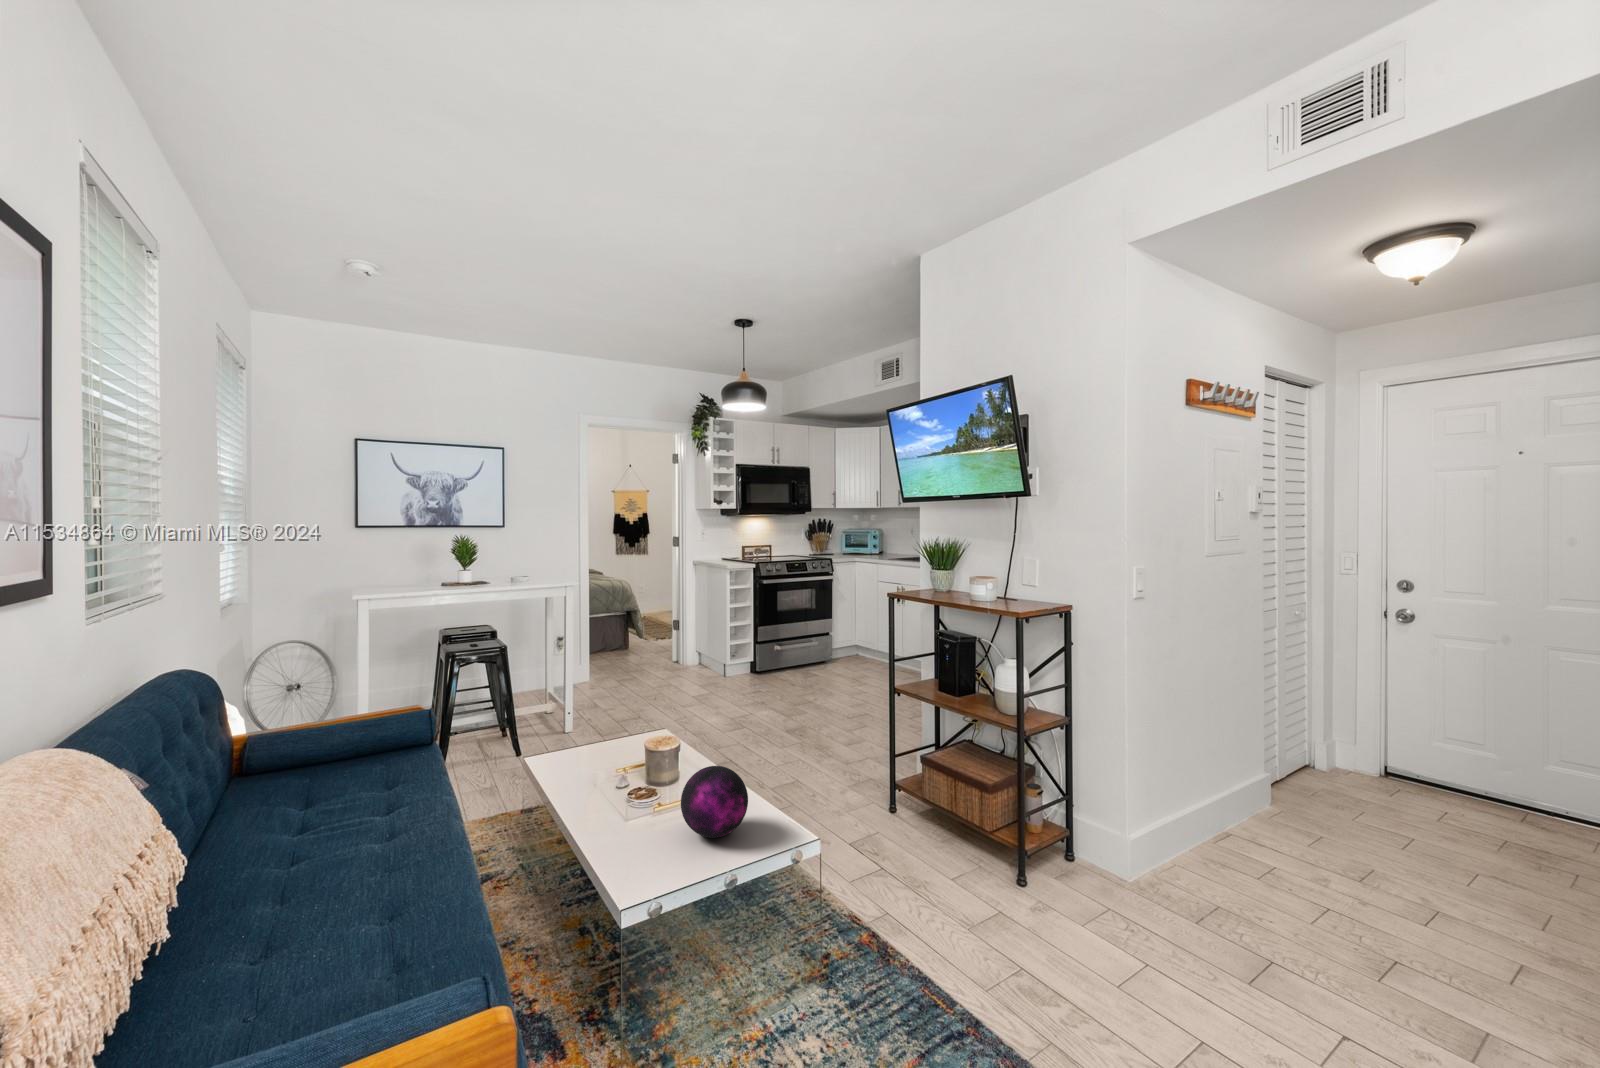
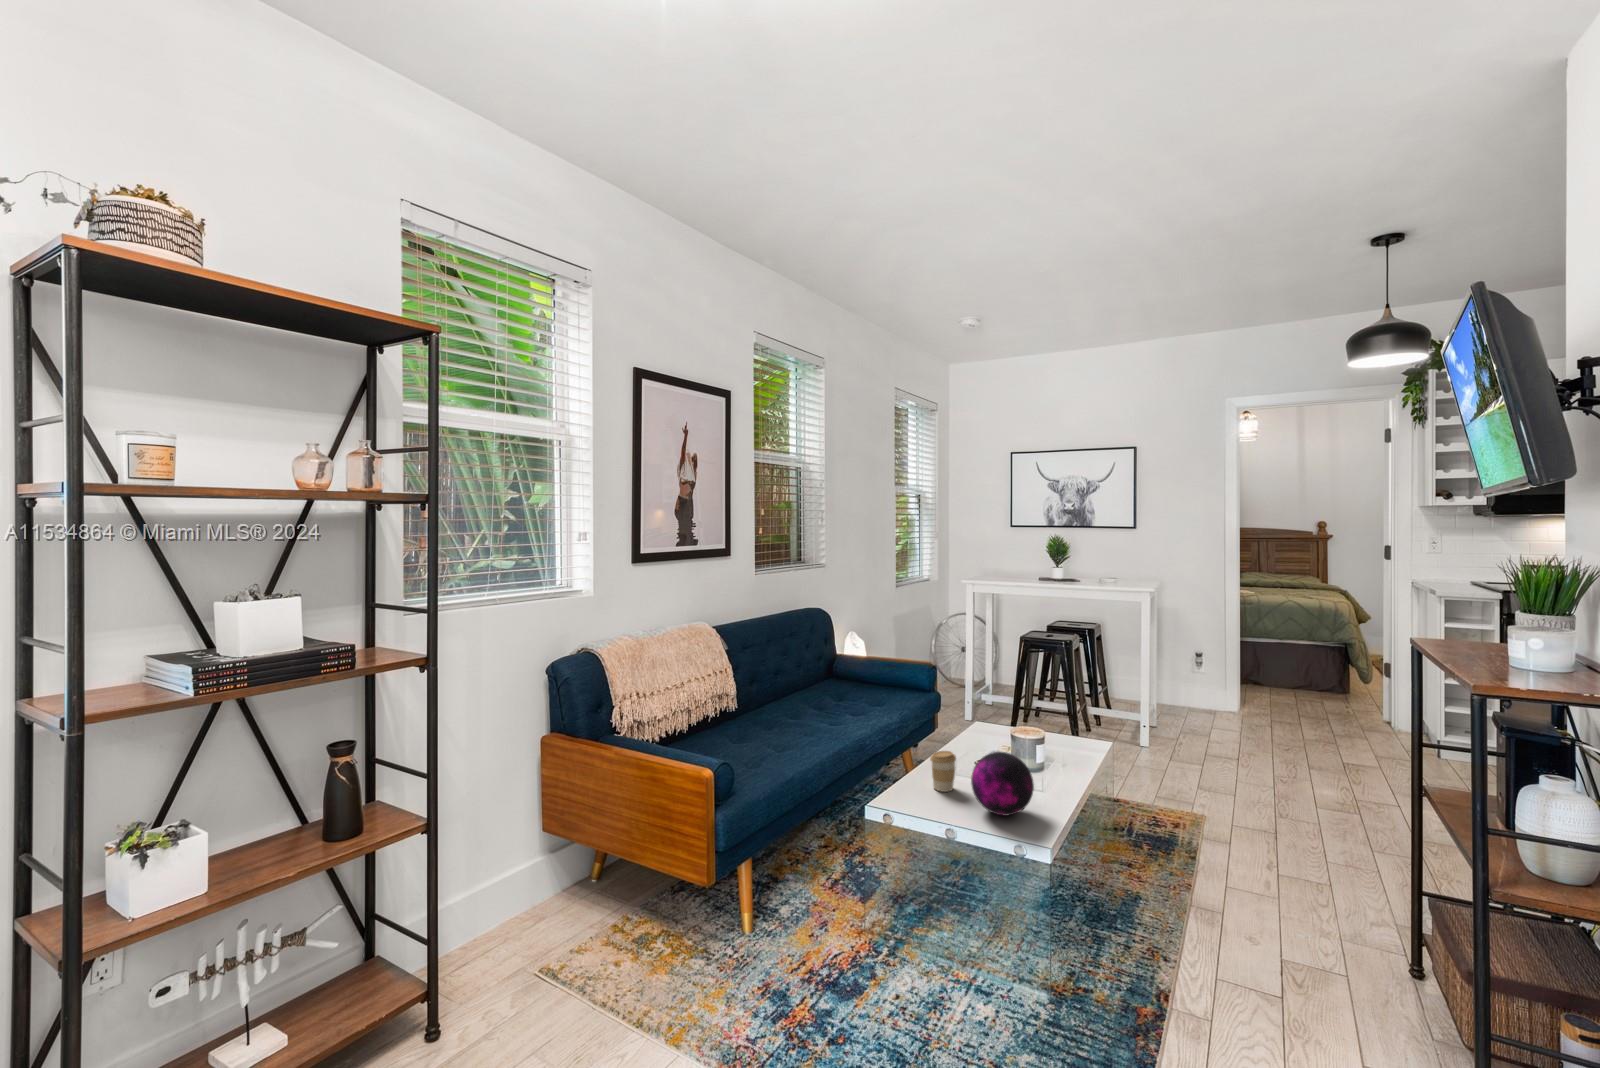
coffee cup: none [607,793,640,847] -> present [930,751,956,792]

